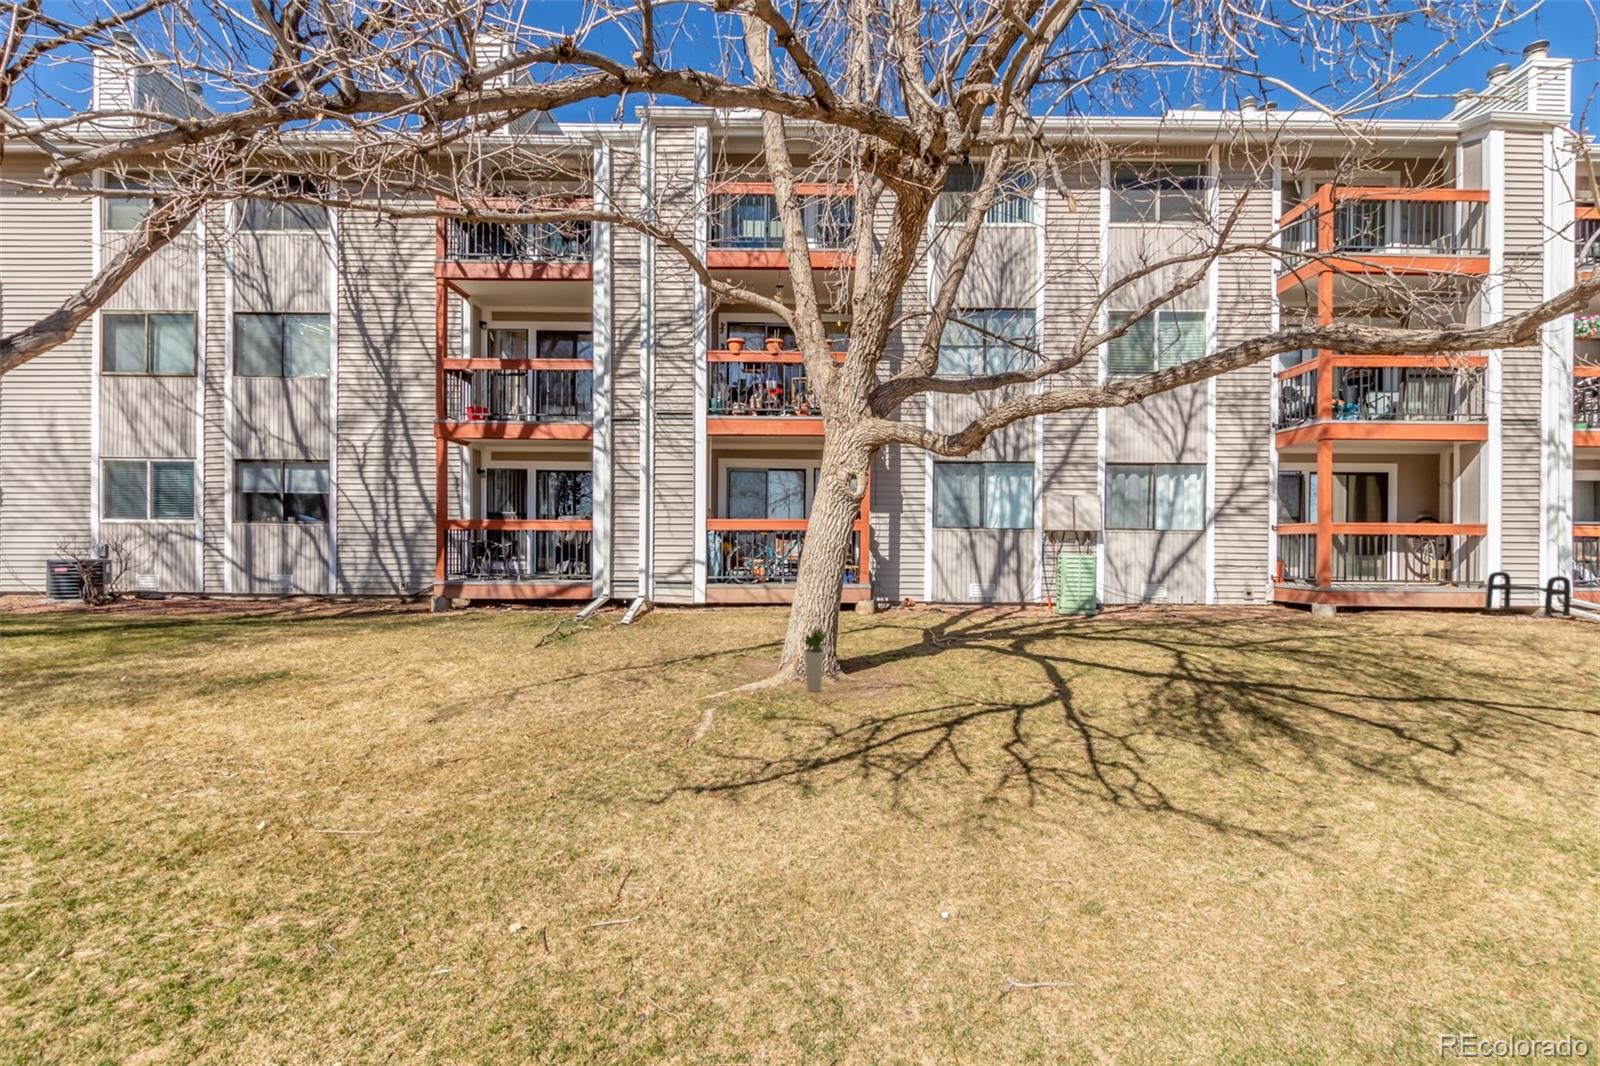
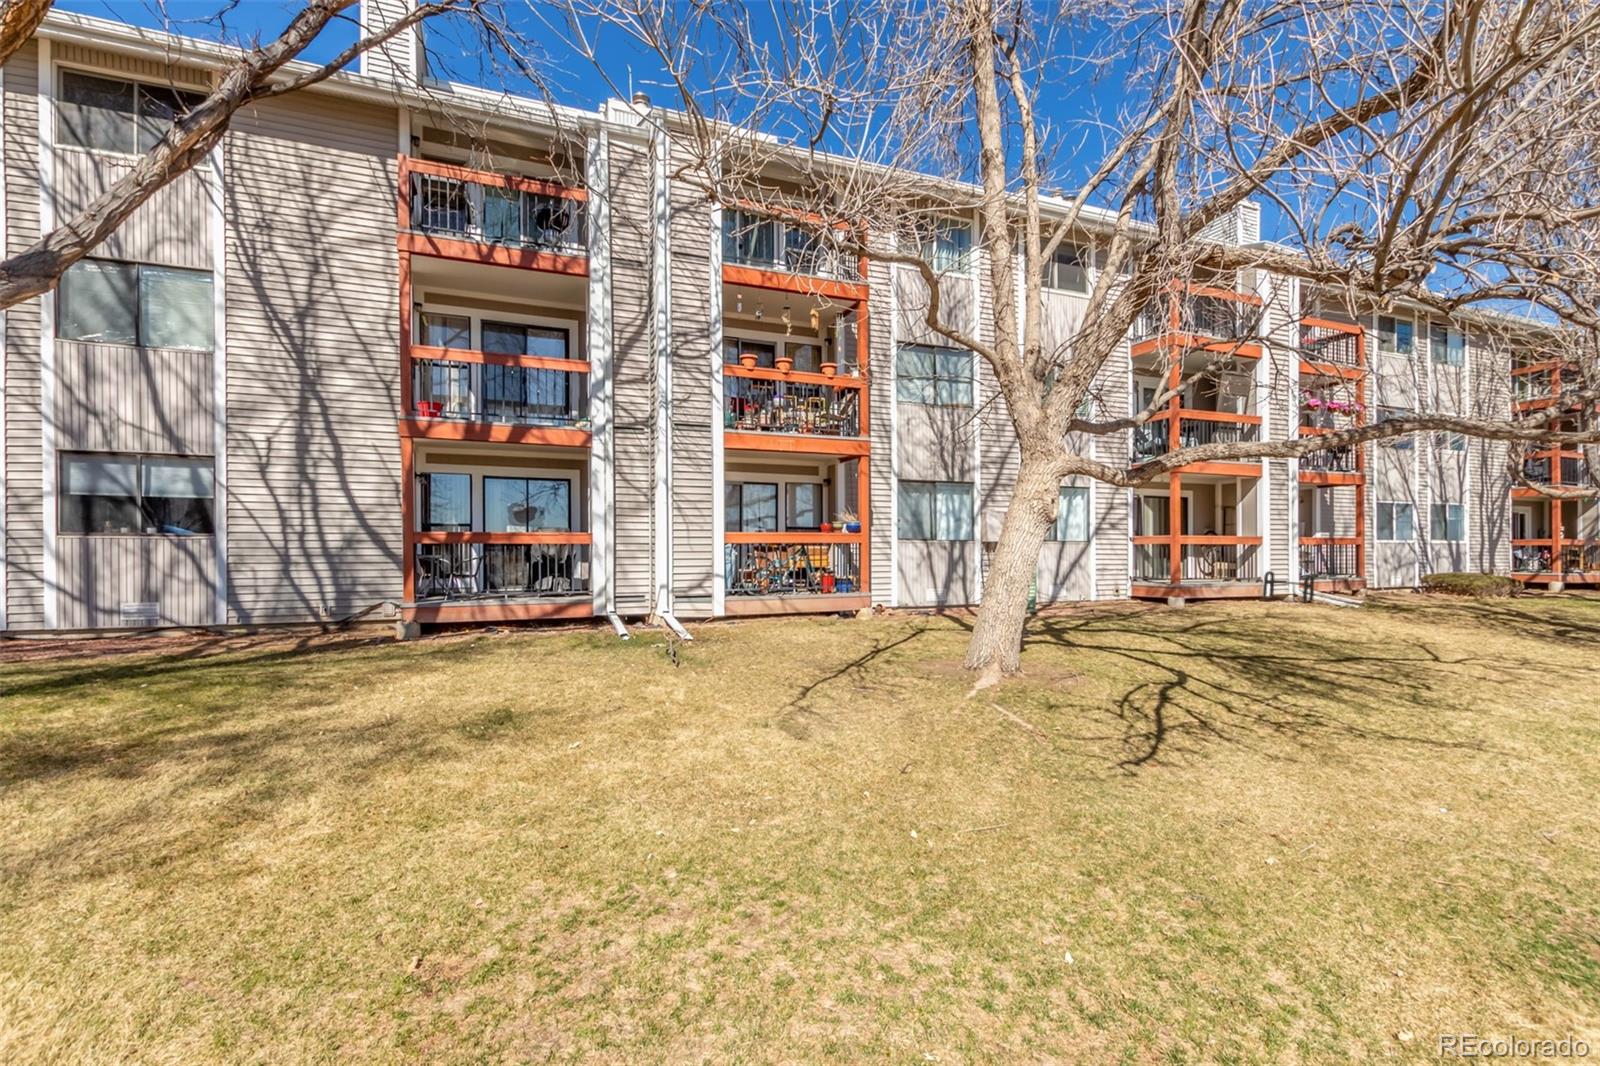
planter: present [804,629,826,692] -> none [989,656,1015,719]

